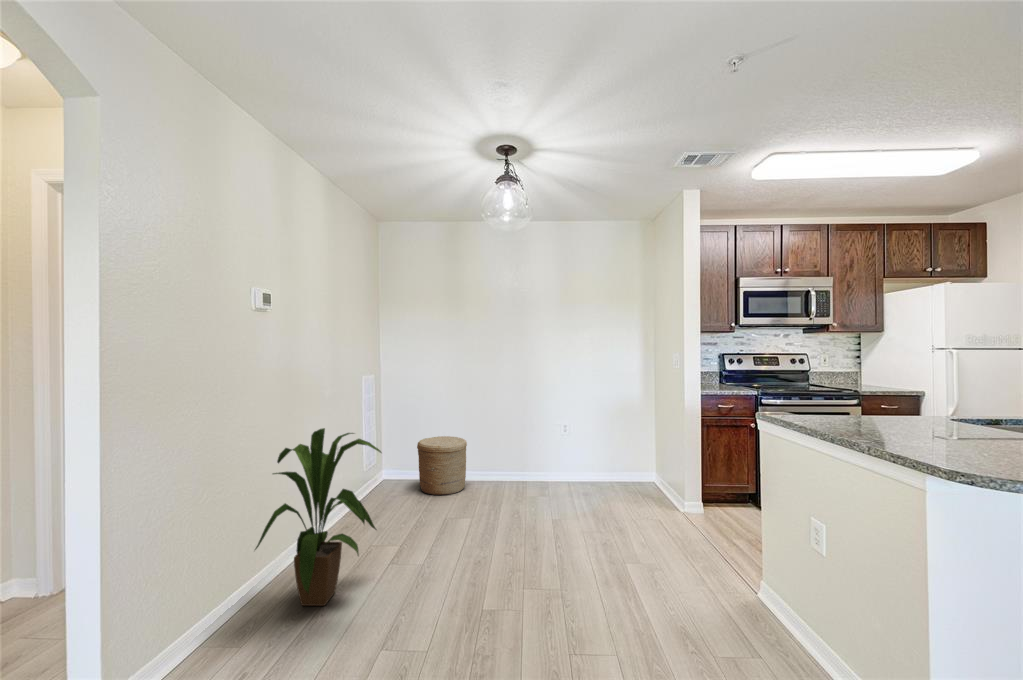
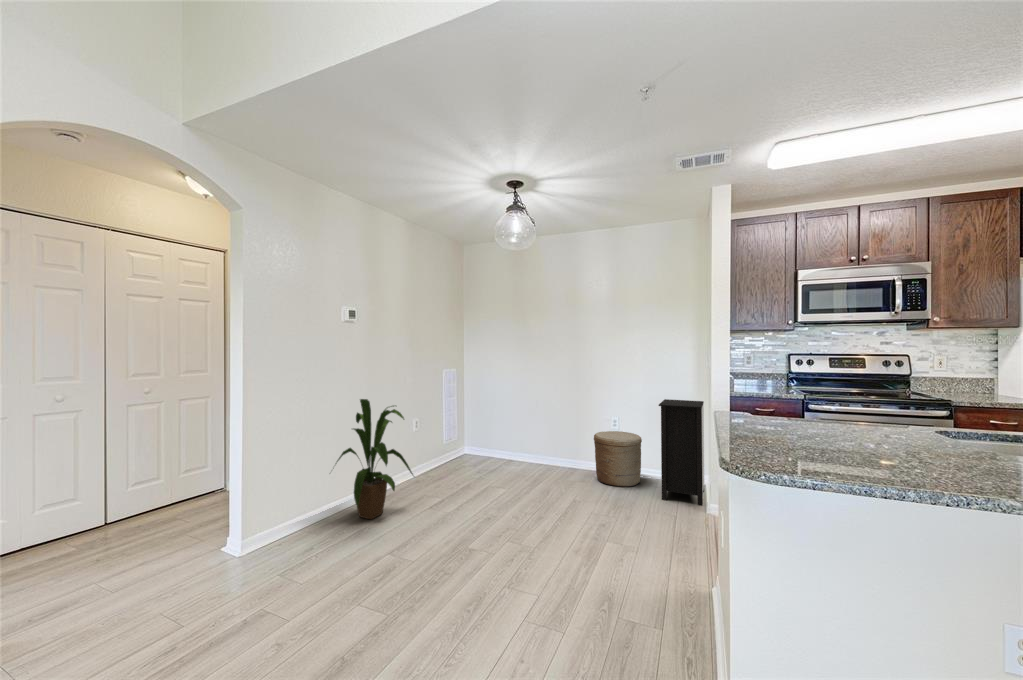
cabinet: none [621,401,673,507] -> present [659,399,704,506]
woven basket: present [417,436,467,495] -> present [594,431,642,487]

